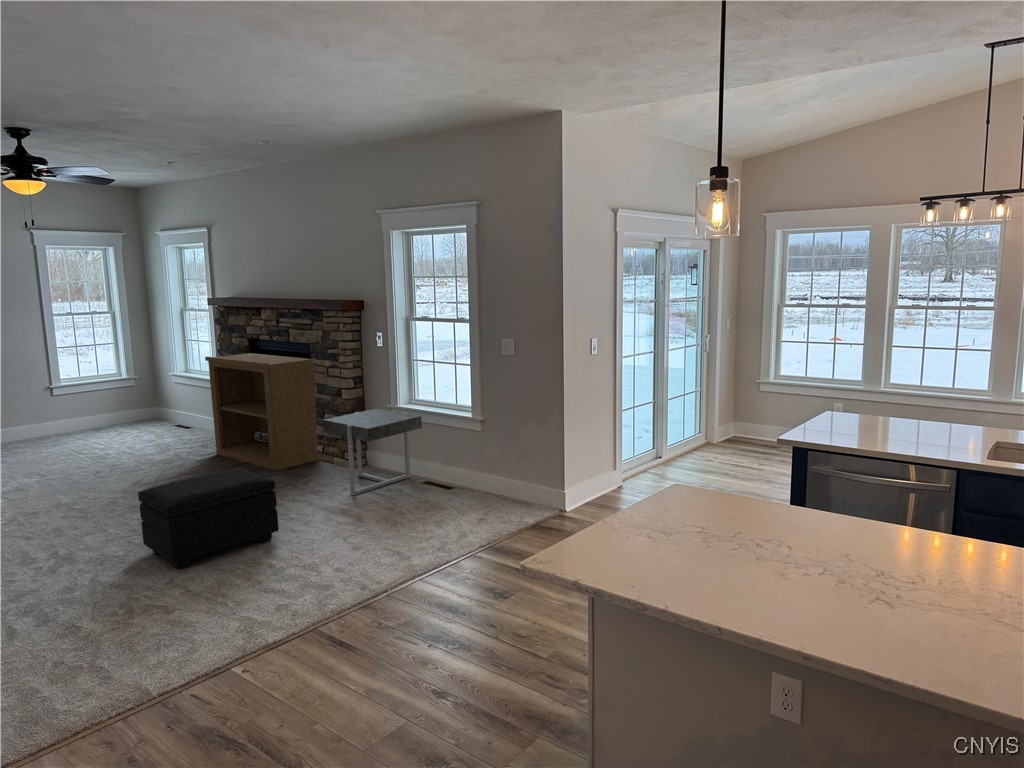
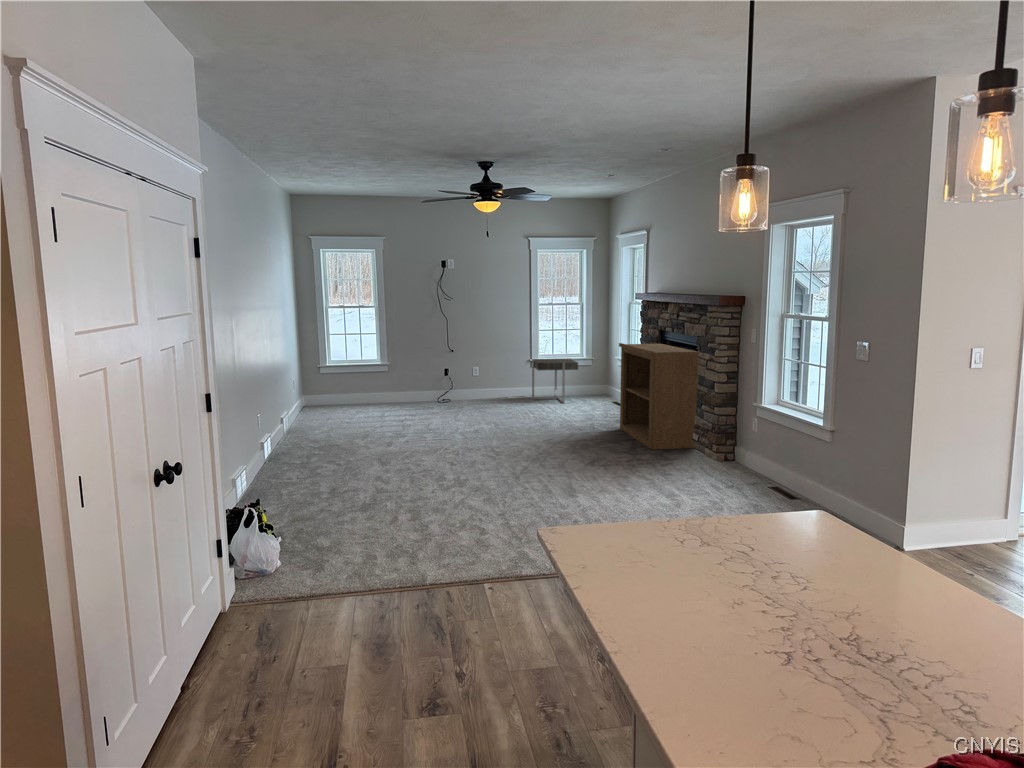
side table: present [323,409,422,495] -> present [532,358,578,403]
footstool: present [138,469,279,569] -> none [508,432,602,500]

